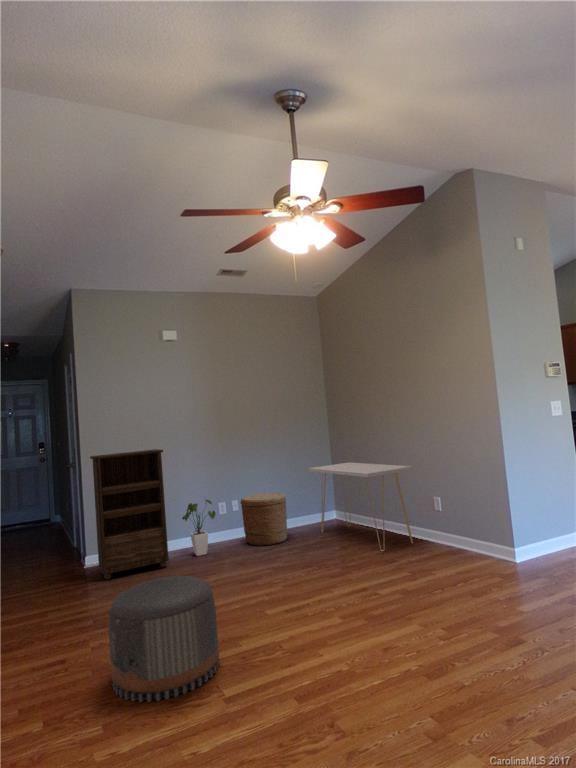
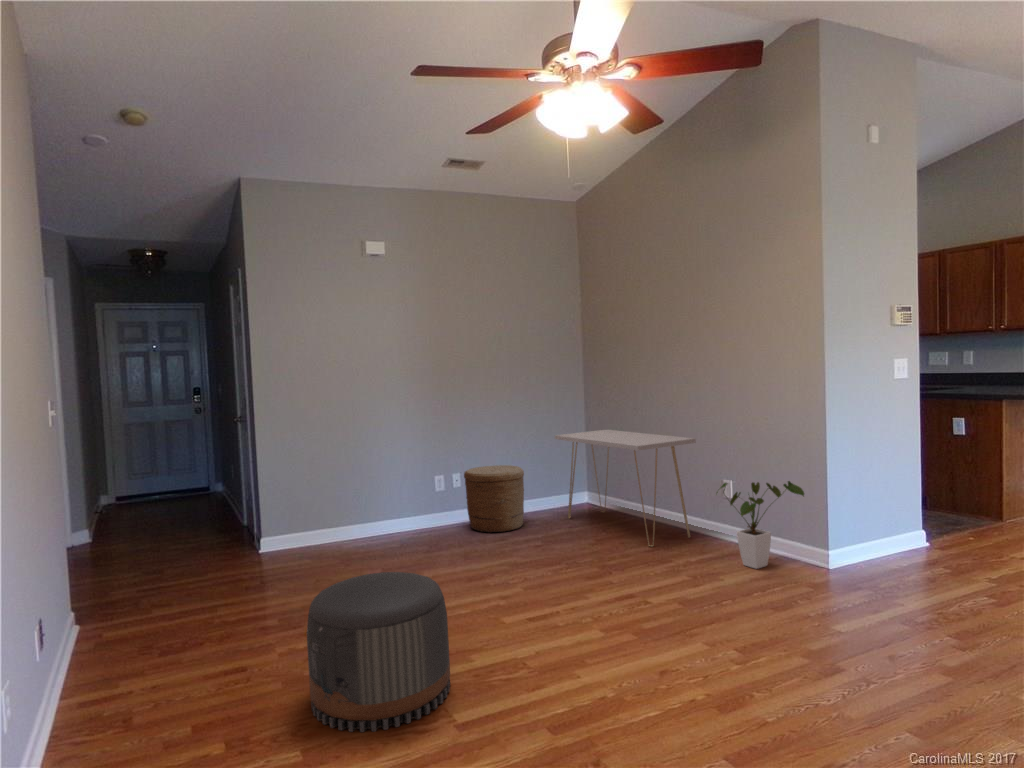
bookshelf: present [90,449,169,579] -> none [268,402,371,569]
house plant: present [182,500,215,556] -> present [717,481,804,569]

